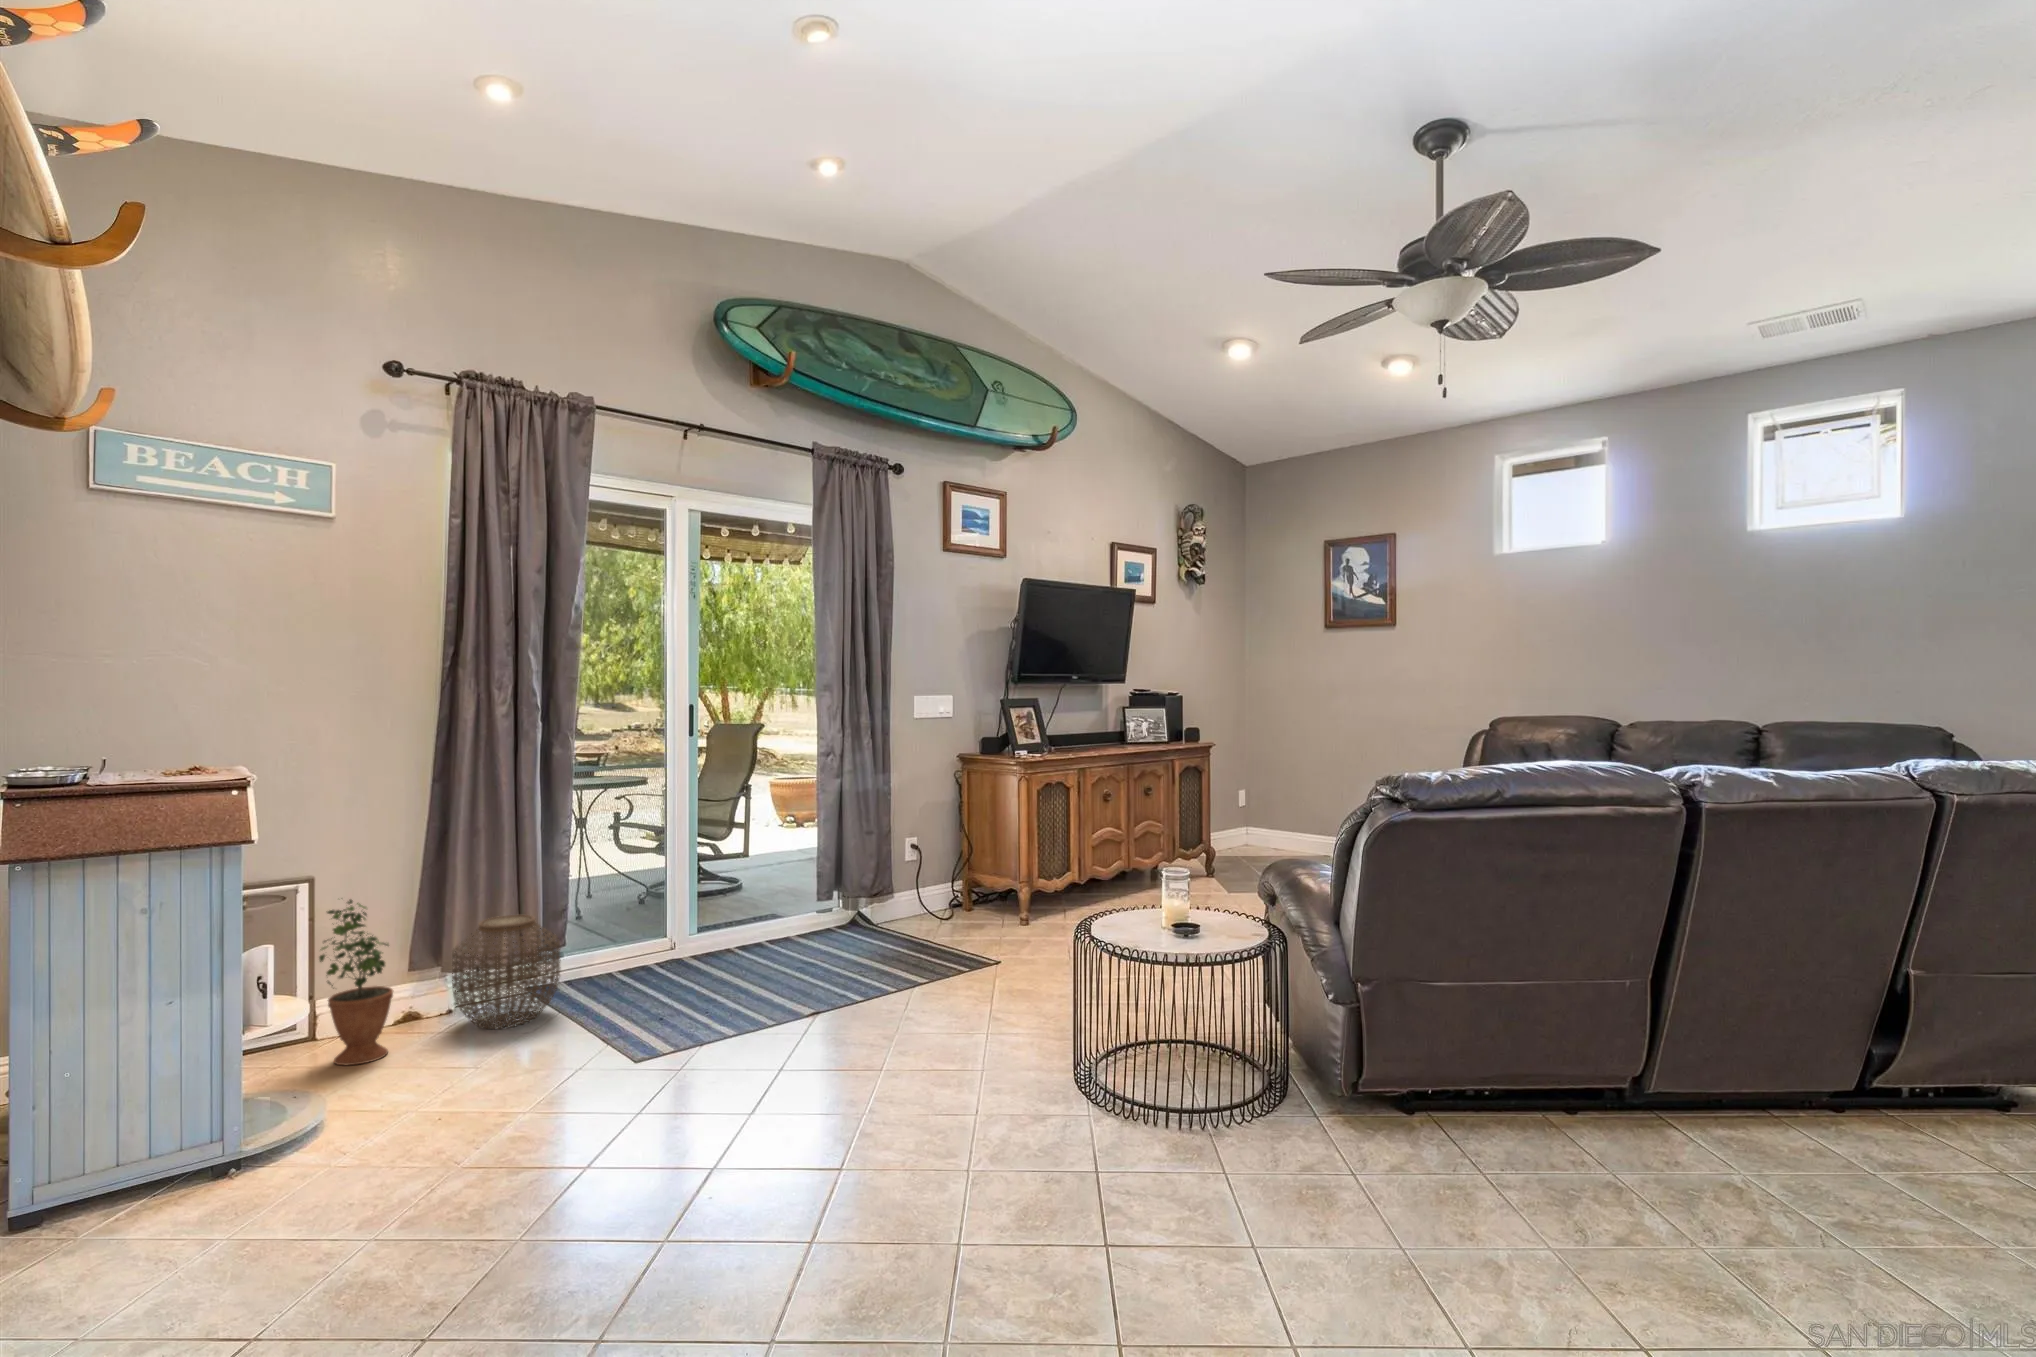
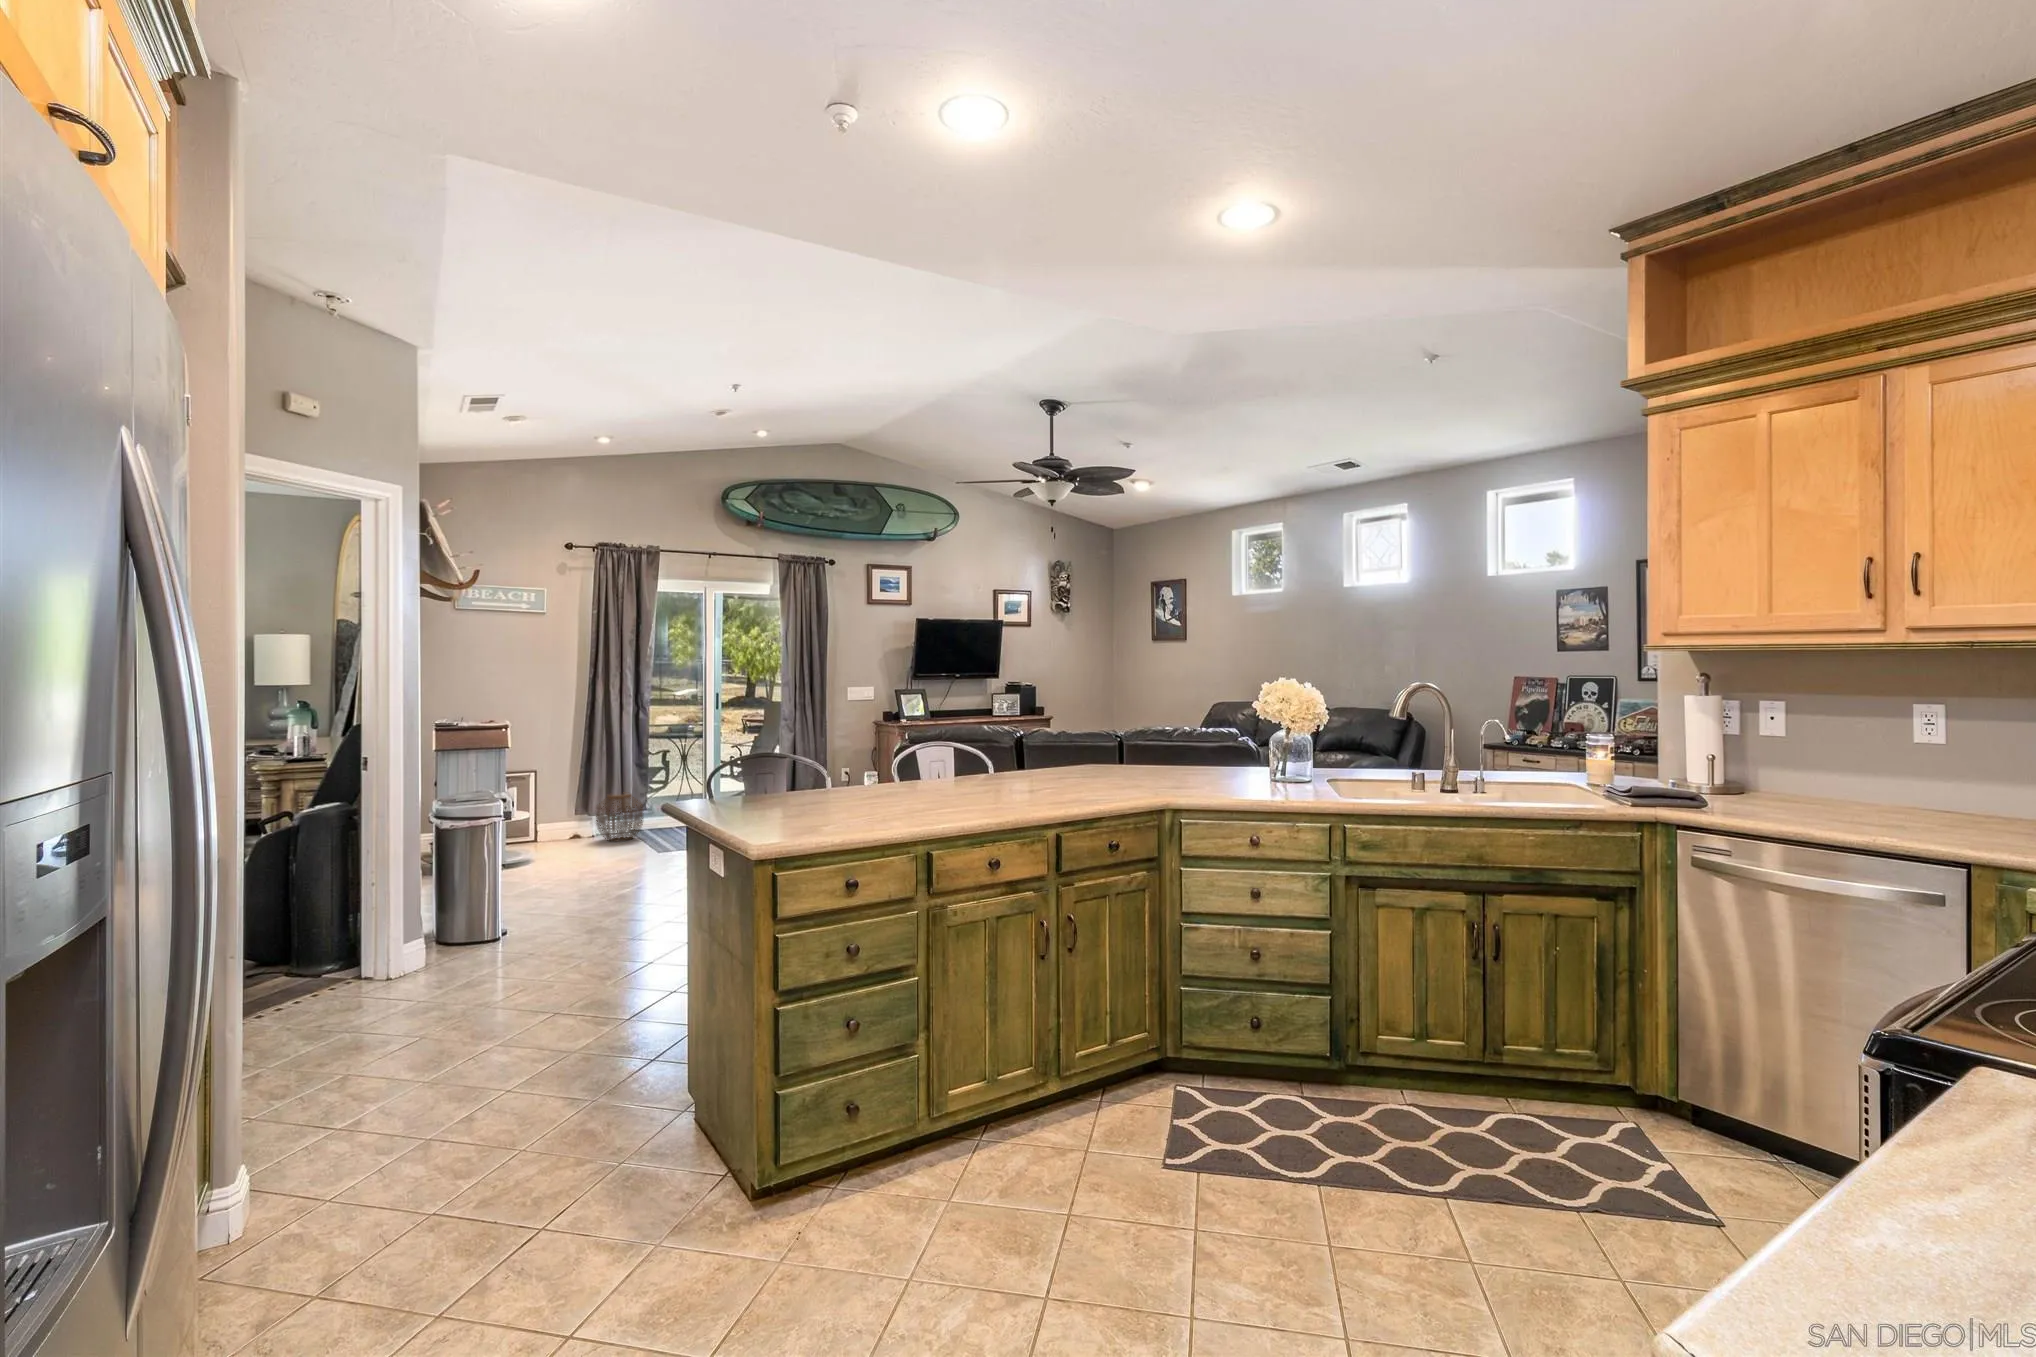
potted plant: present [319,899,393,1065] -> none [541,779,570,849]

